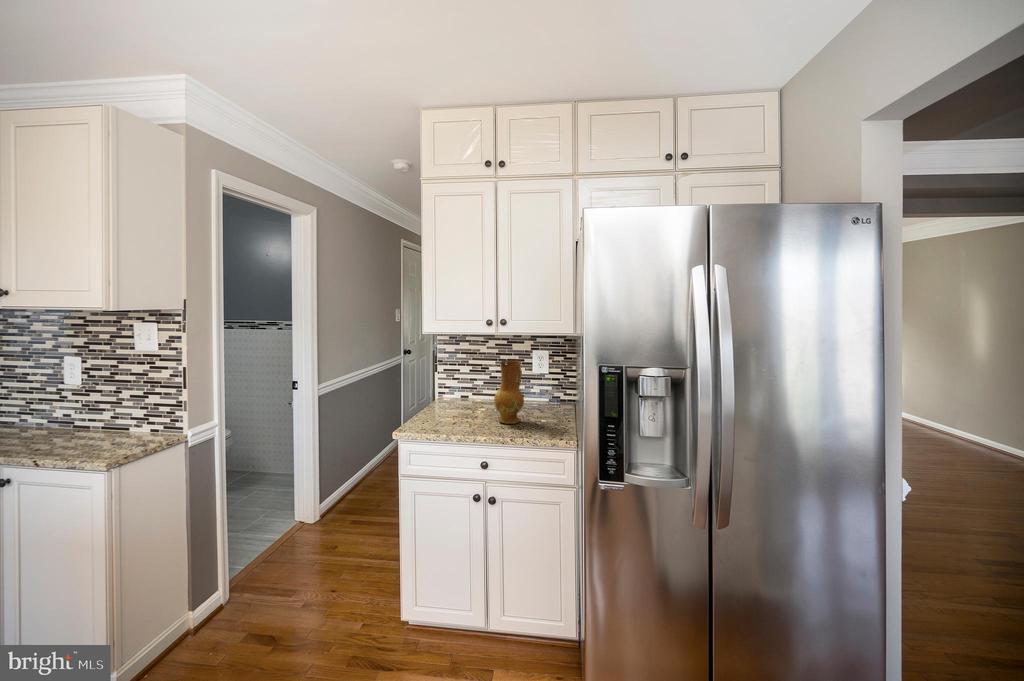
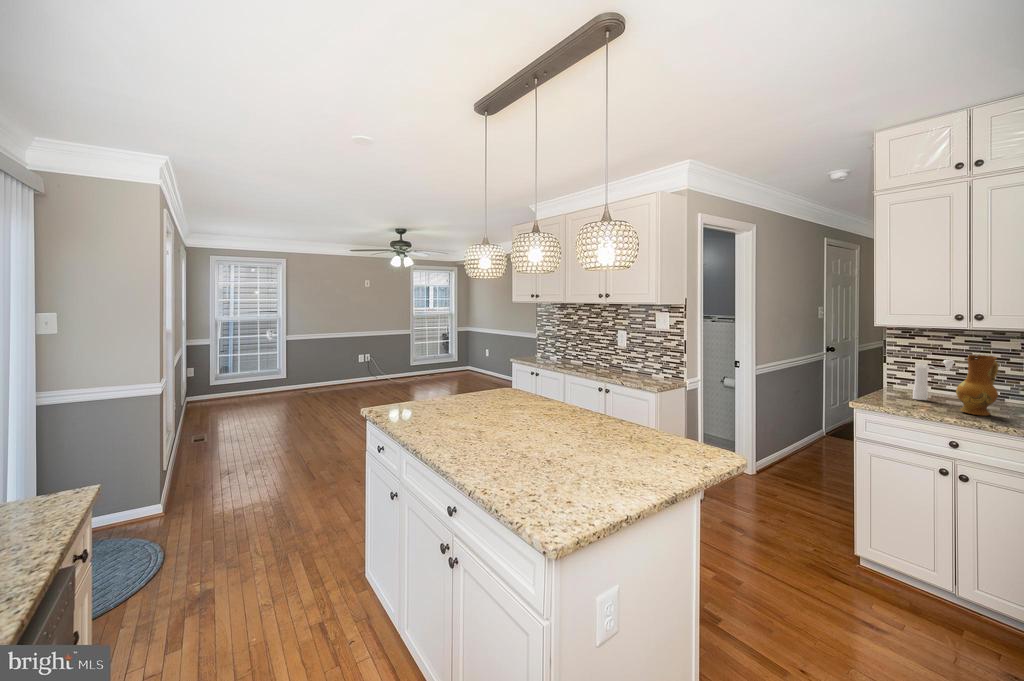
pepper mill: none [460,366,489,411] -> present [913,360,955,400]

